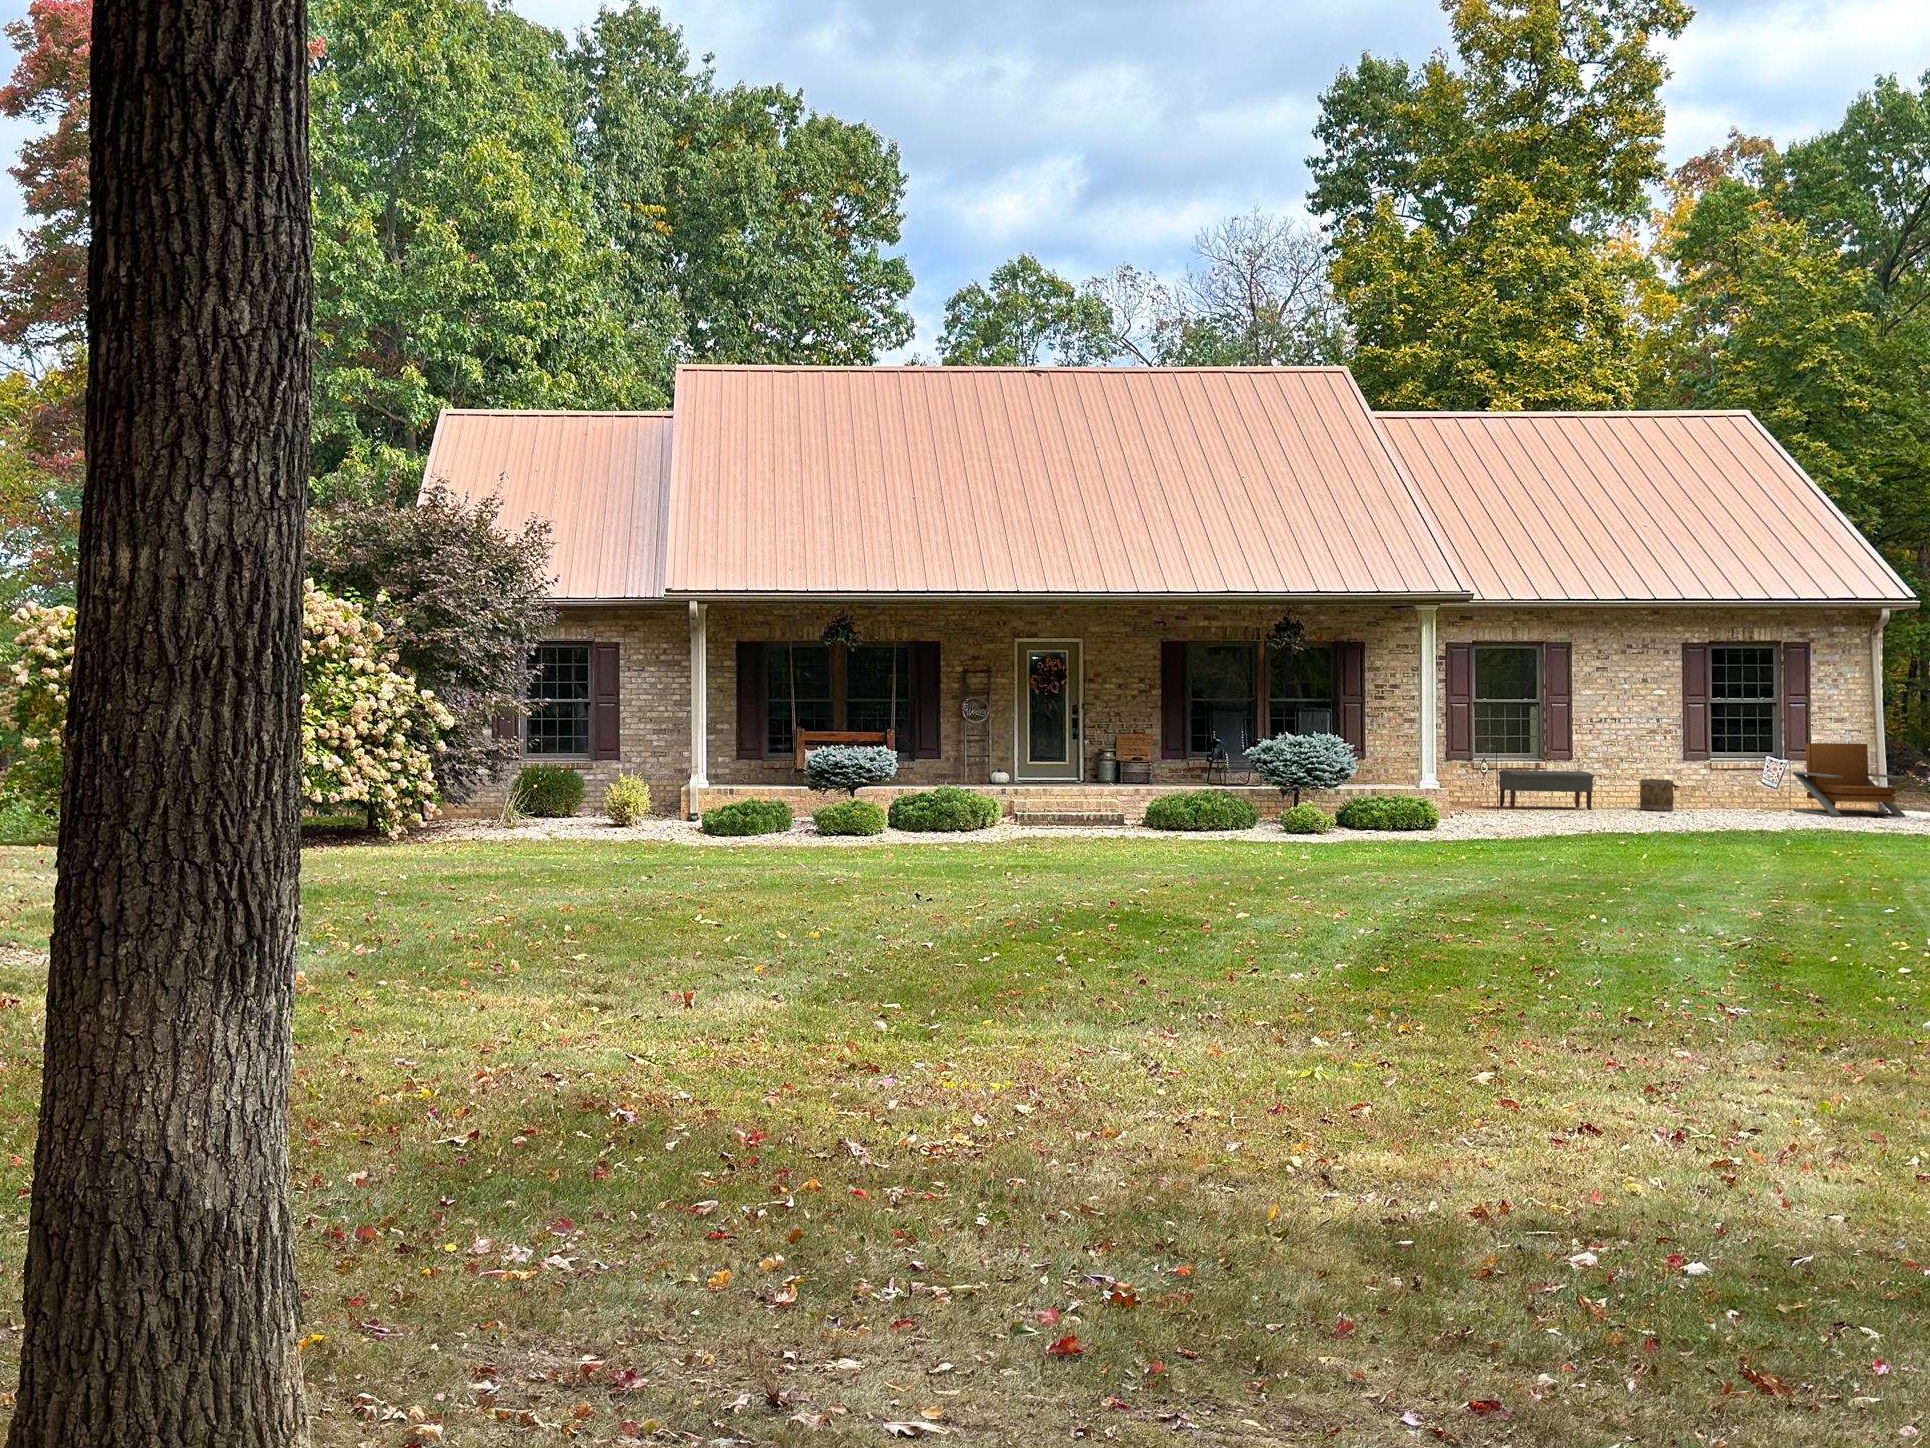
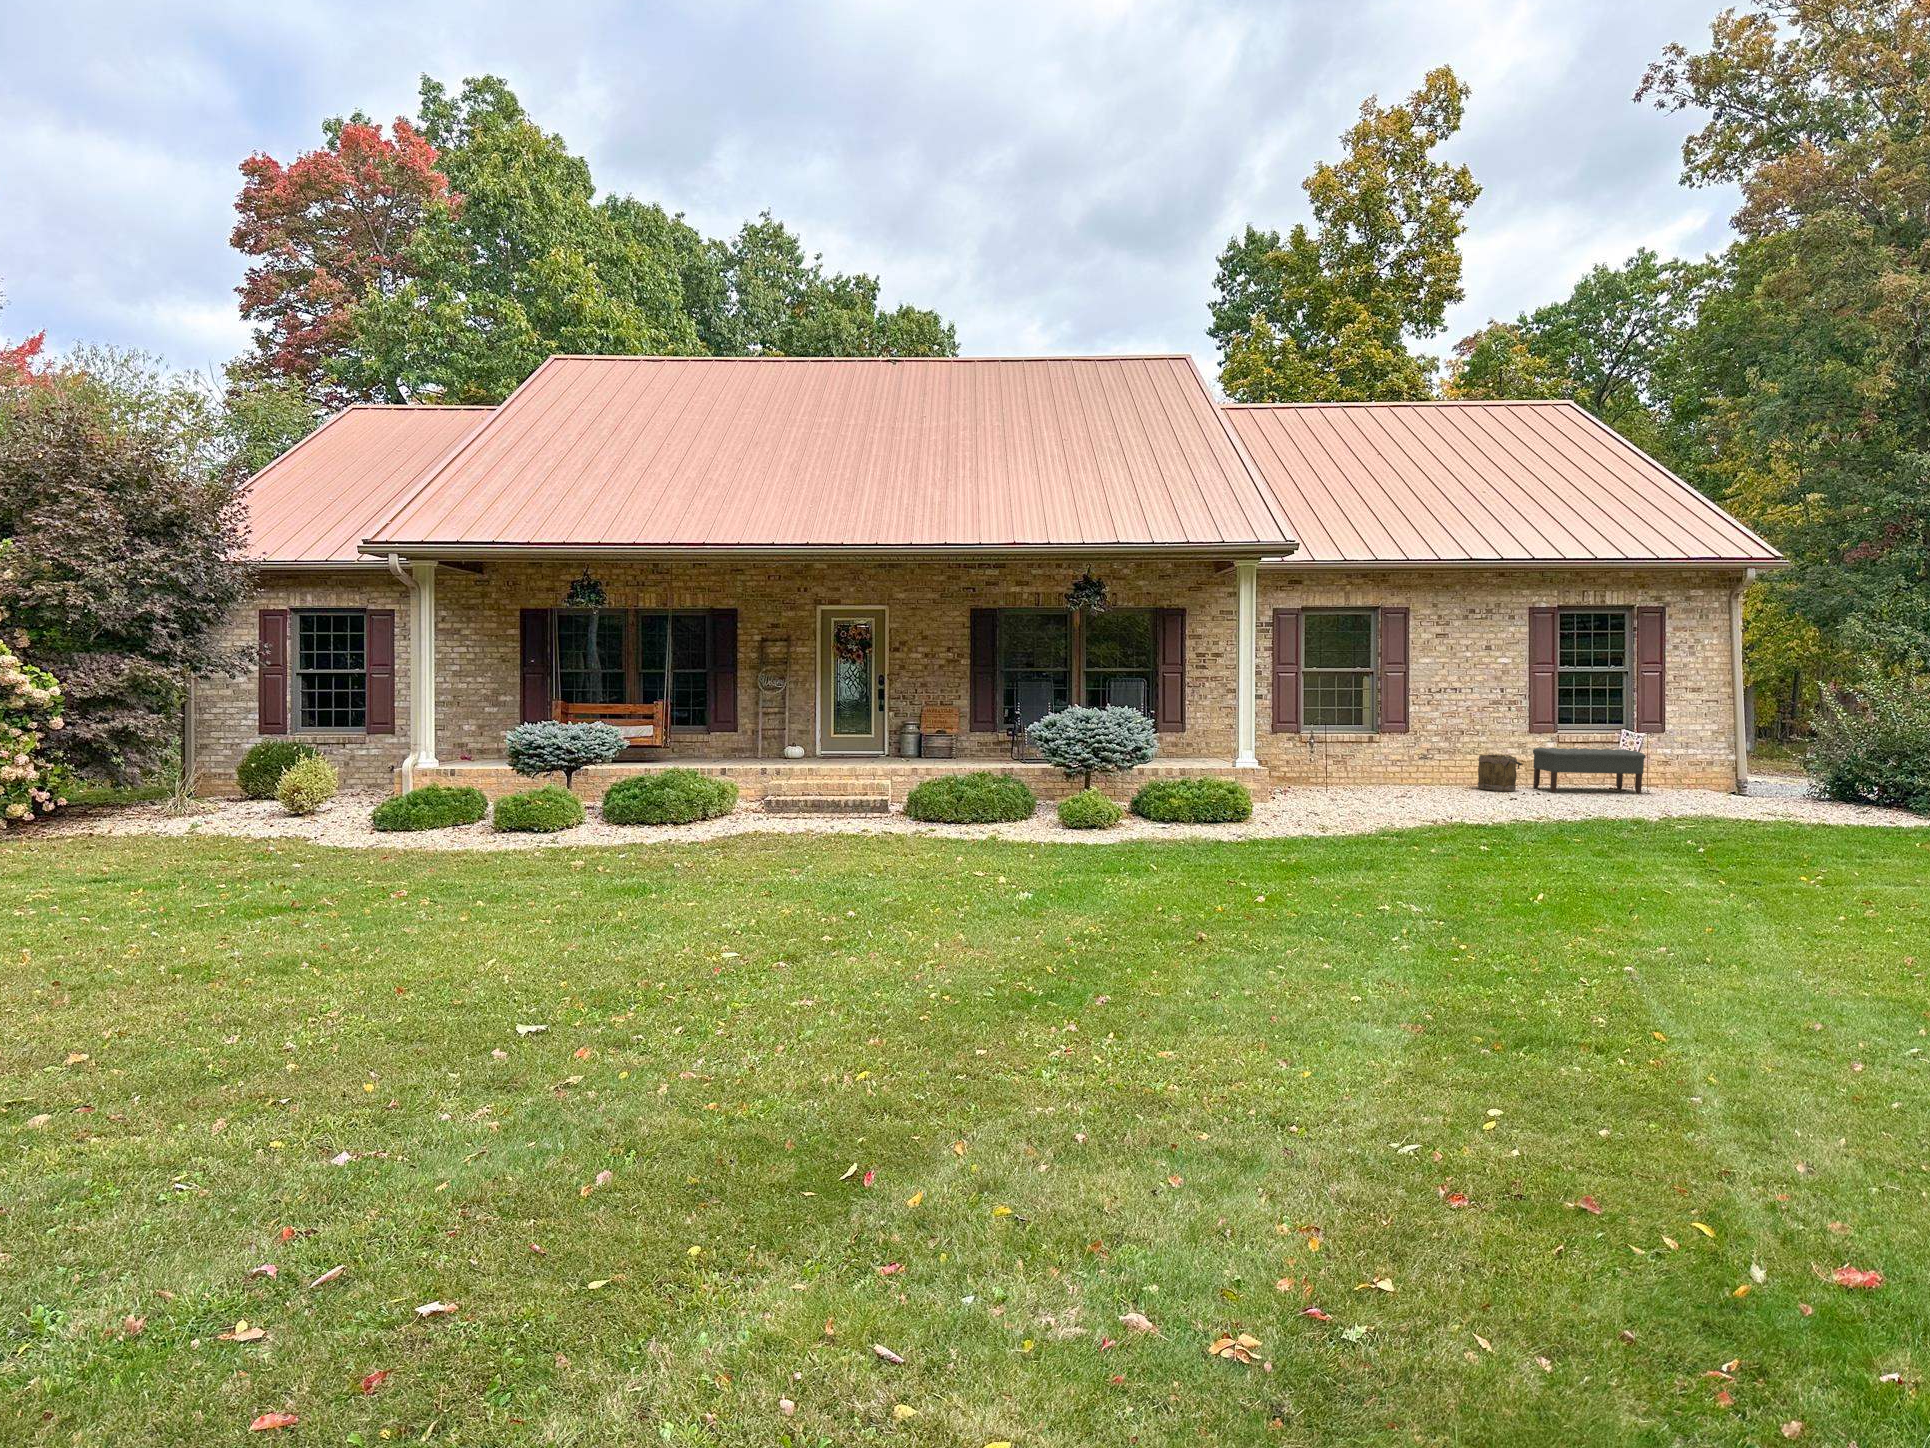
lounge chair: present [1793,743,1906,817] -> none [1648,716,1783,801]
bench: present [1499,770,1594,810] -> present [1533,748,1645,794]

